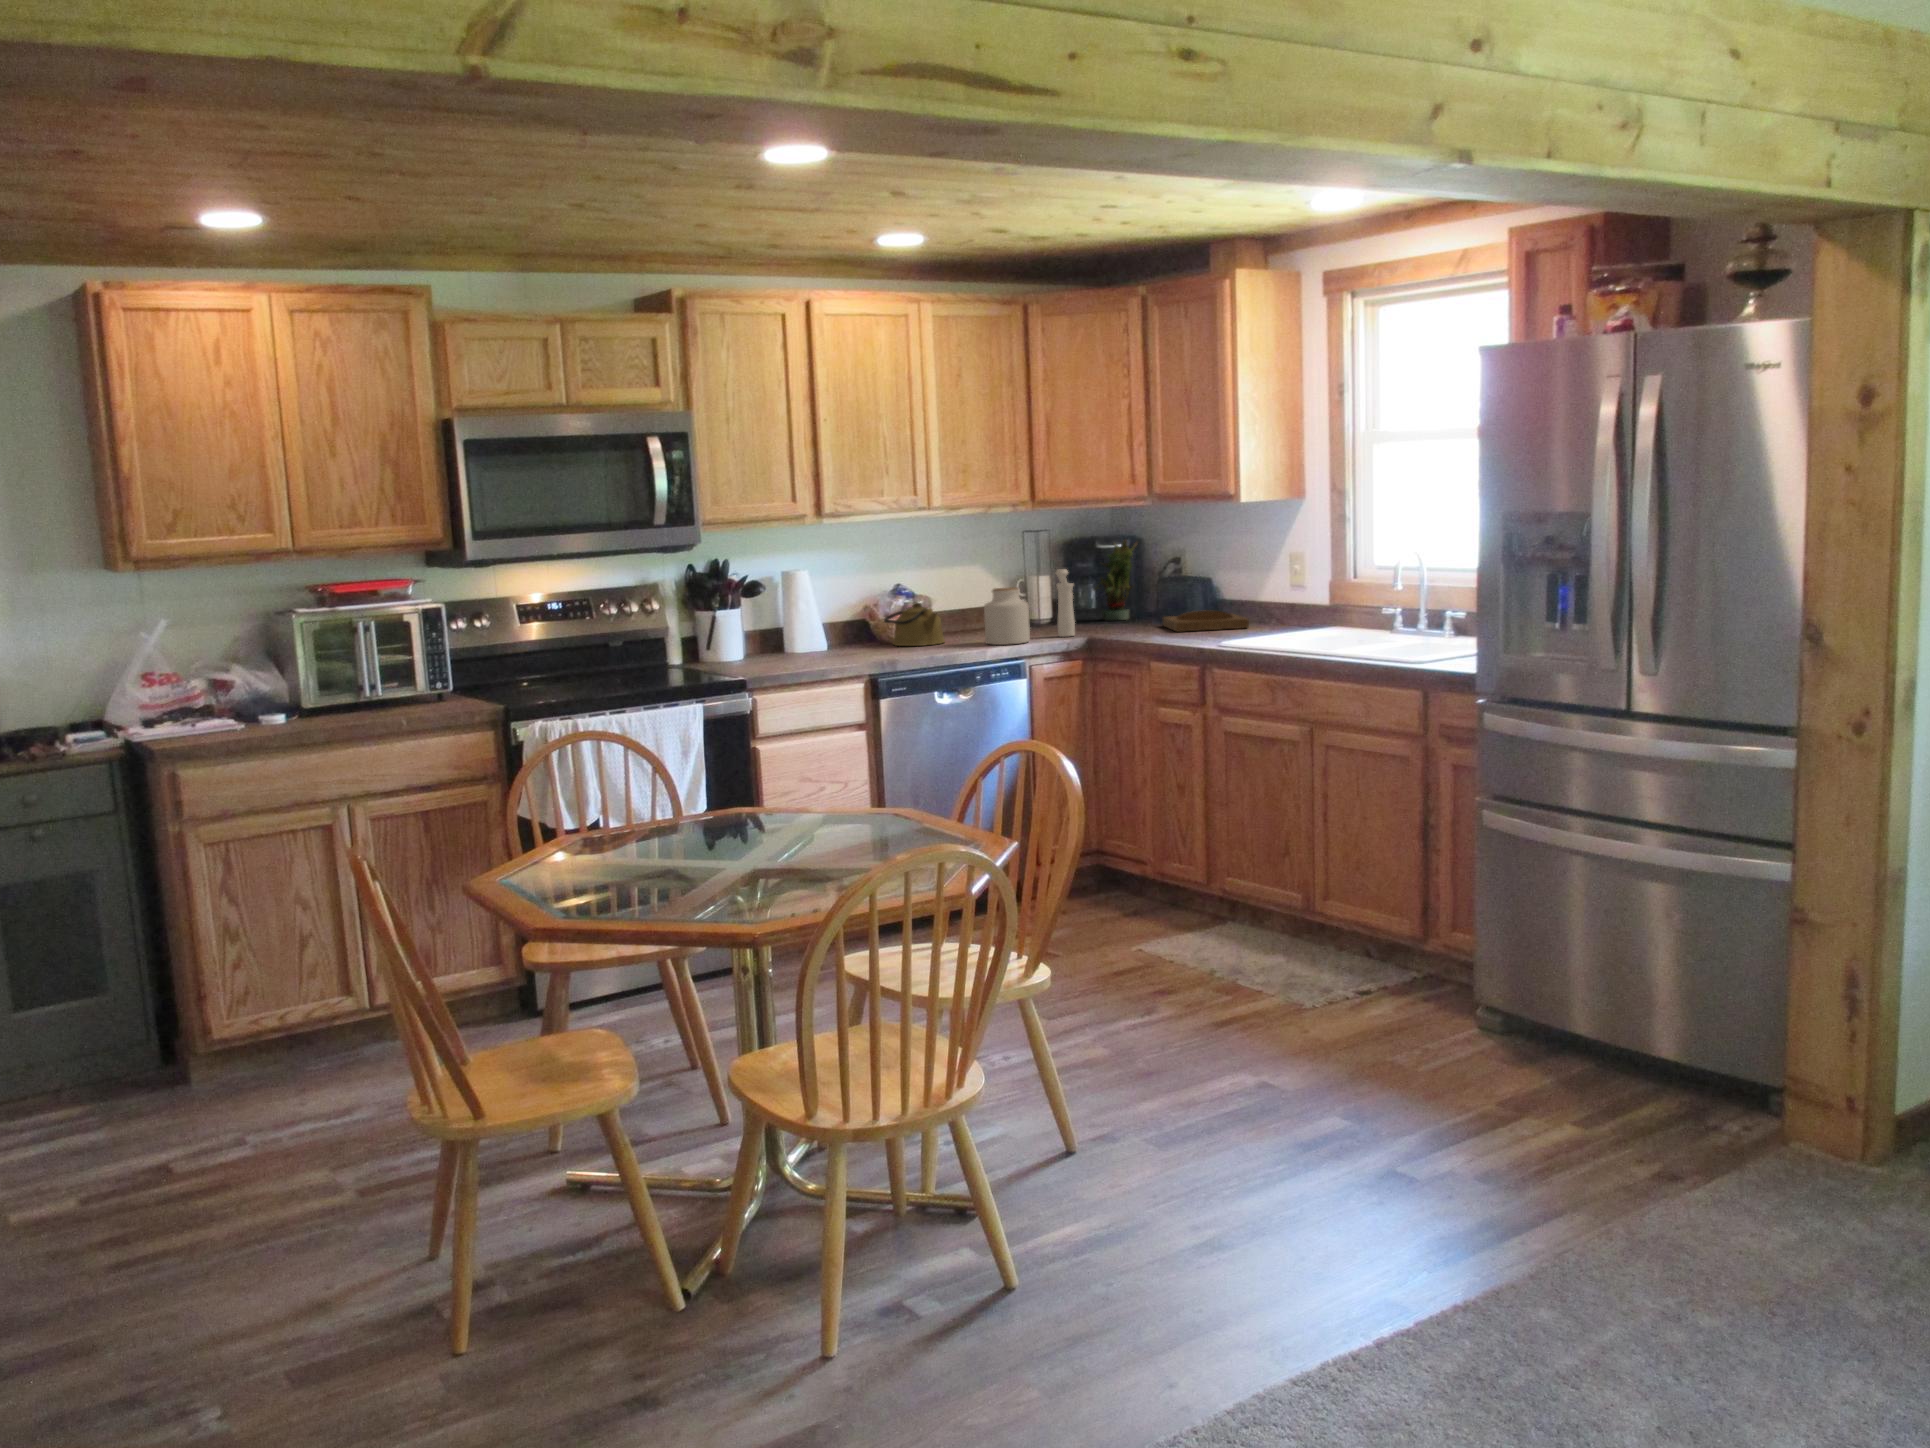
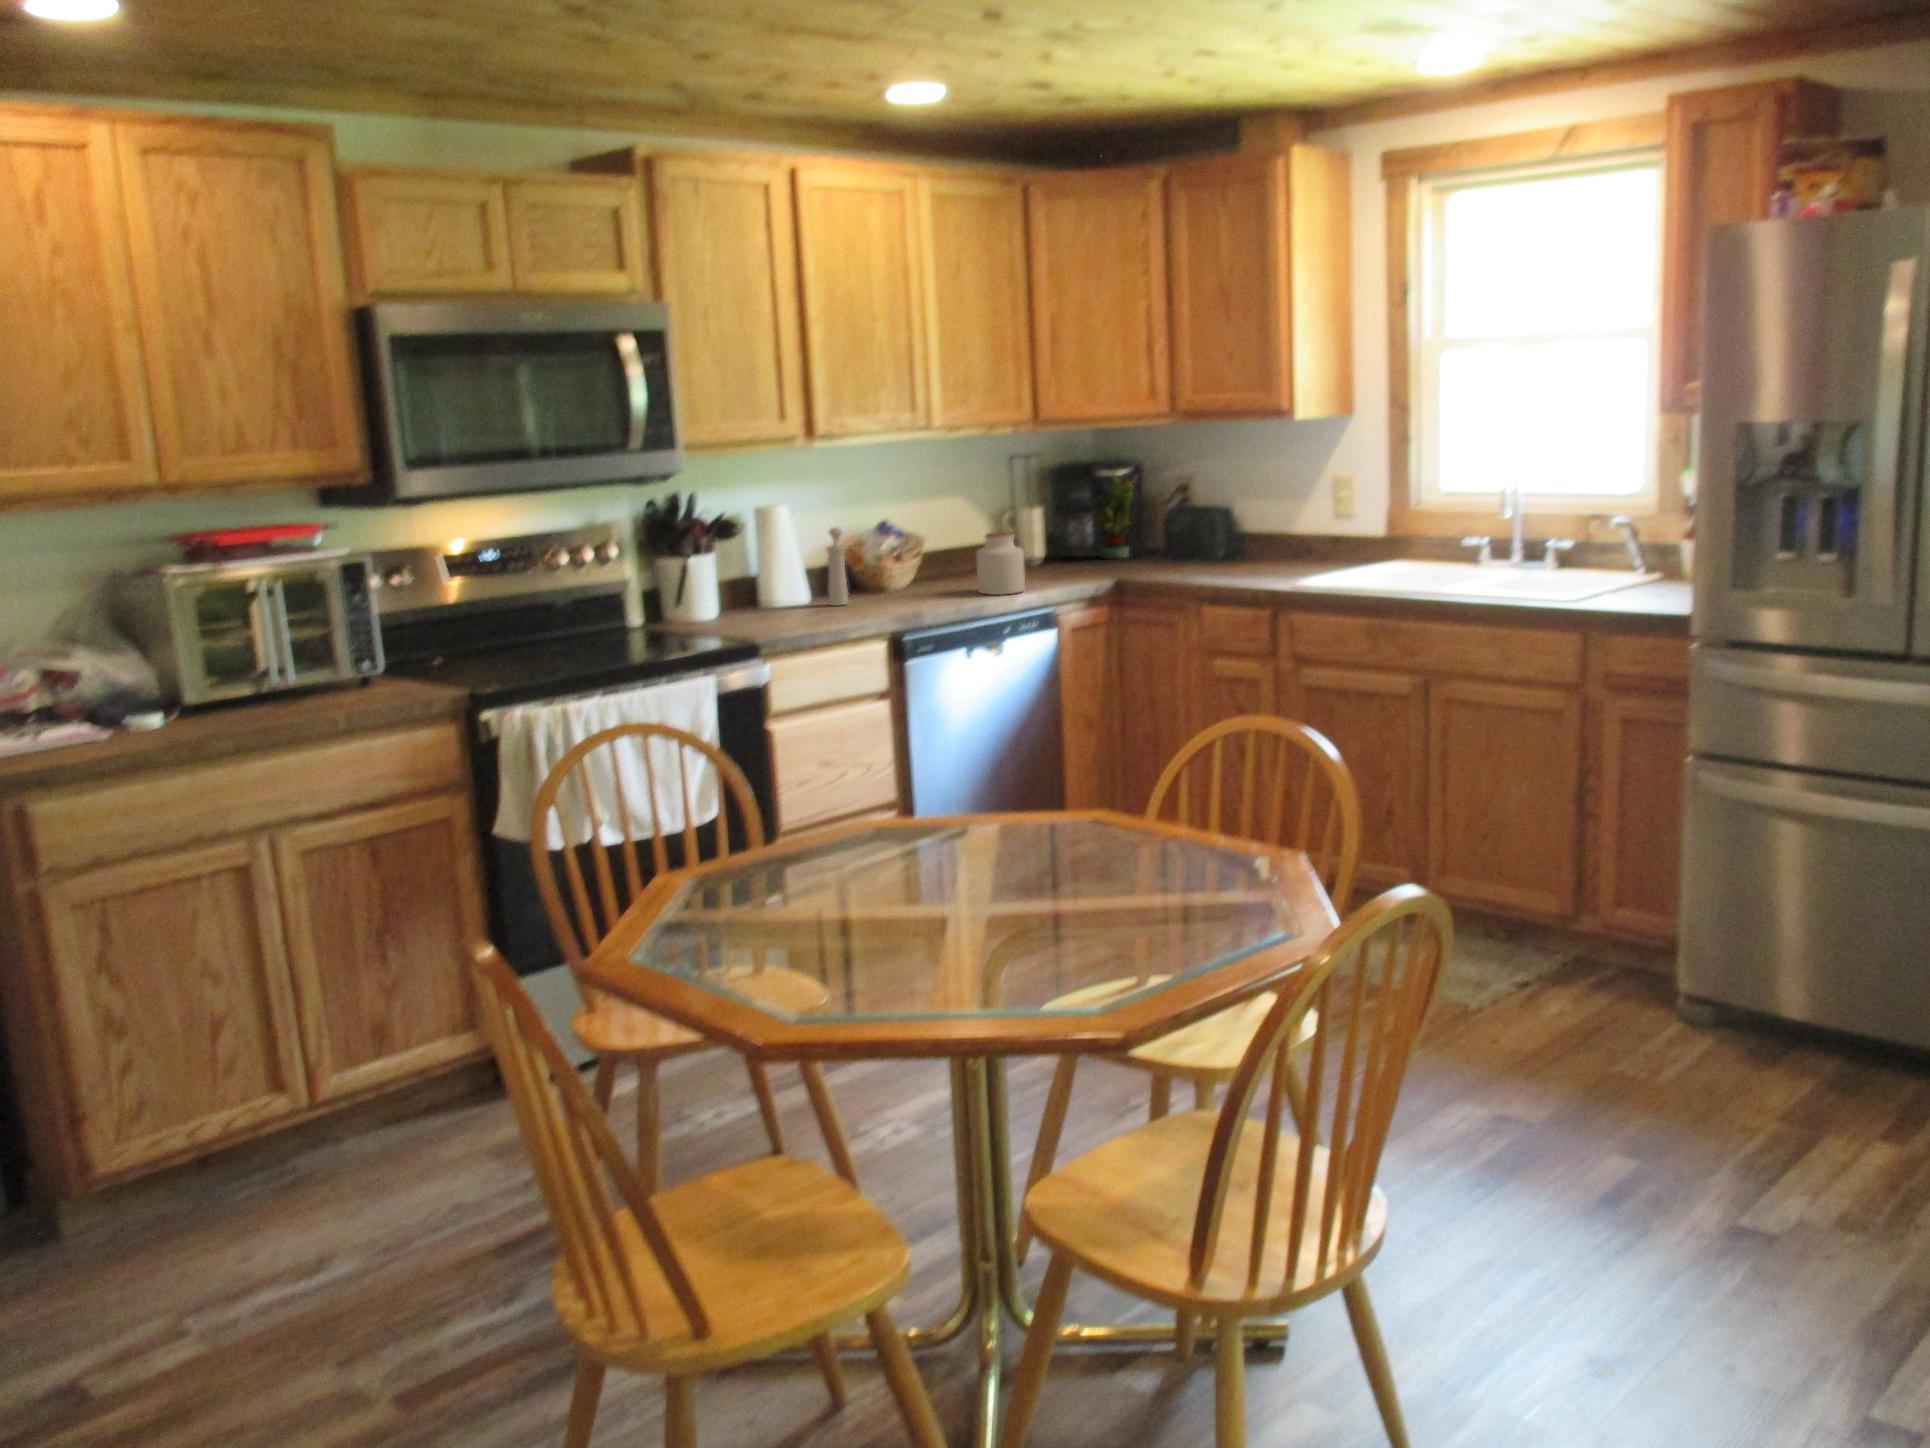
pepper mill: present [1056,569,1075,637] -> present [827,527,848,606]
kettle: present [884,602,945,646] -> none [868,545,934,594]
tray: present [1163,610,1249,632] -> none [1165,555,1256,580]

